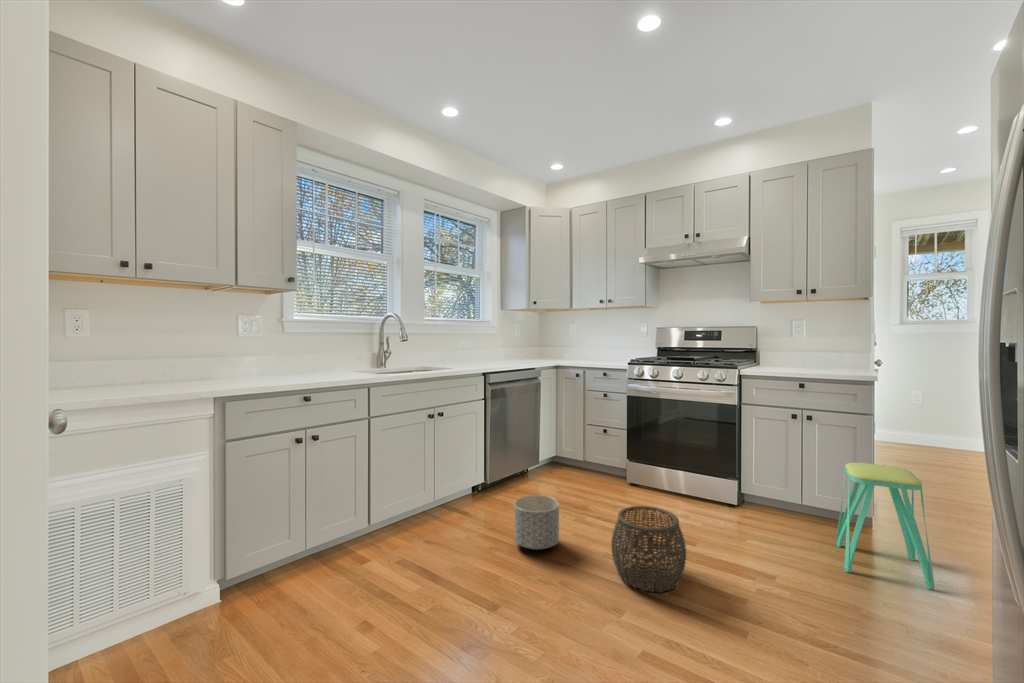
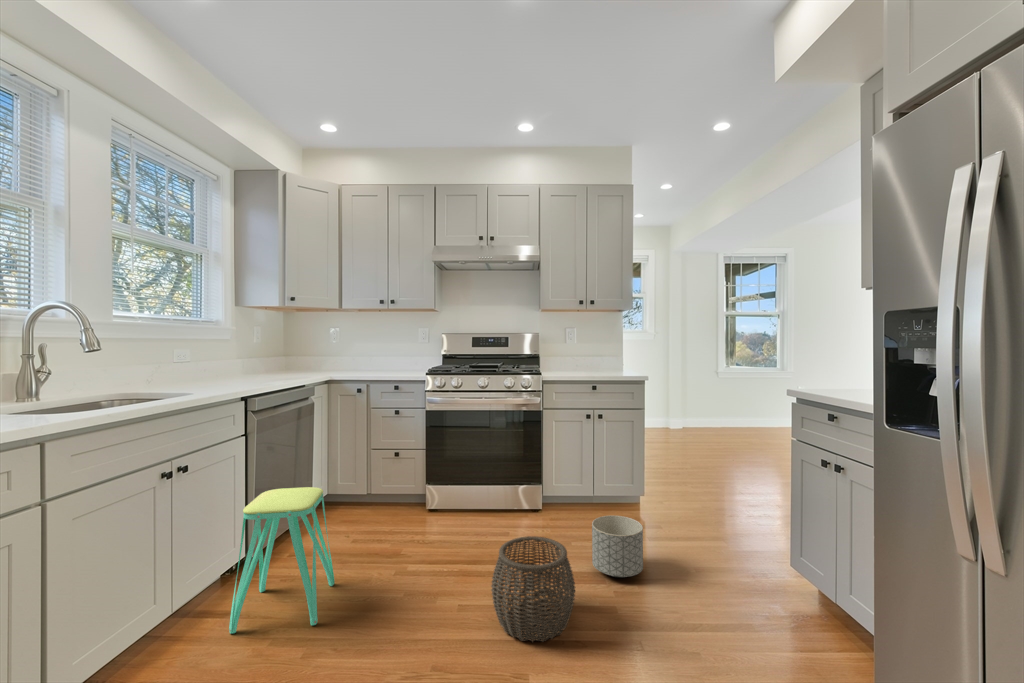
stool: present [836,463,934,589] -> present [229,487,335,634]
planter: present [514,495,559,550] -> present [592,516,643,578]

